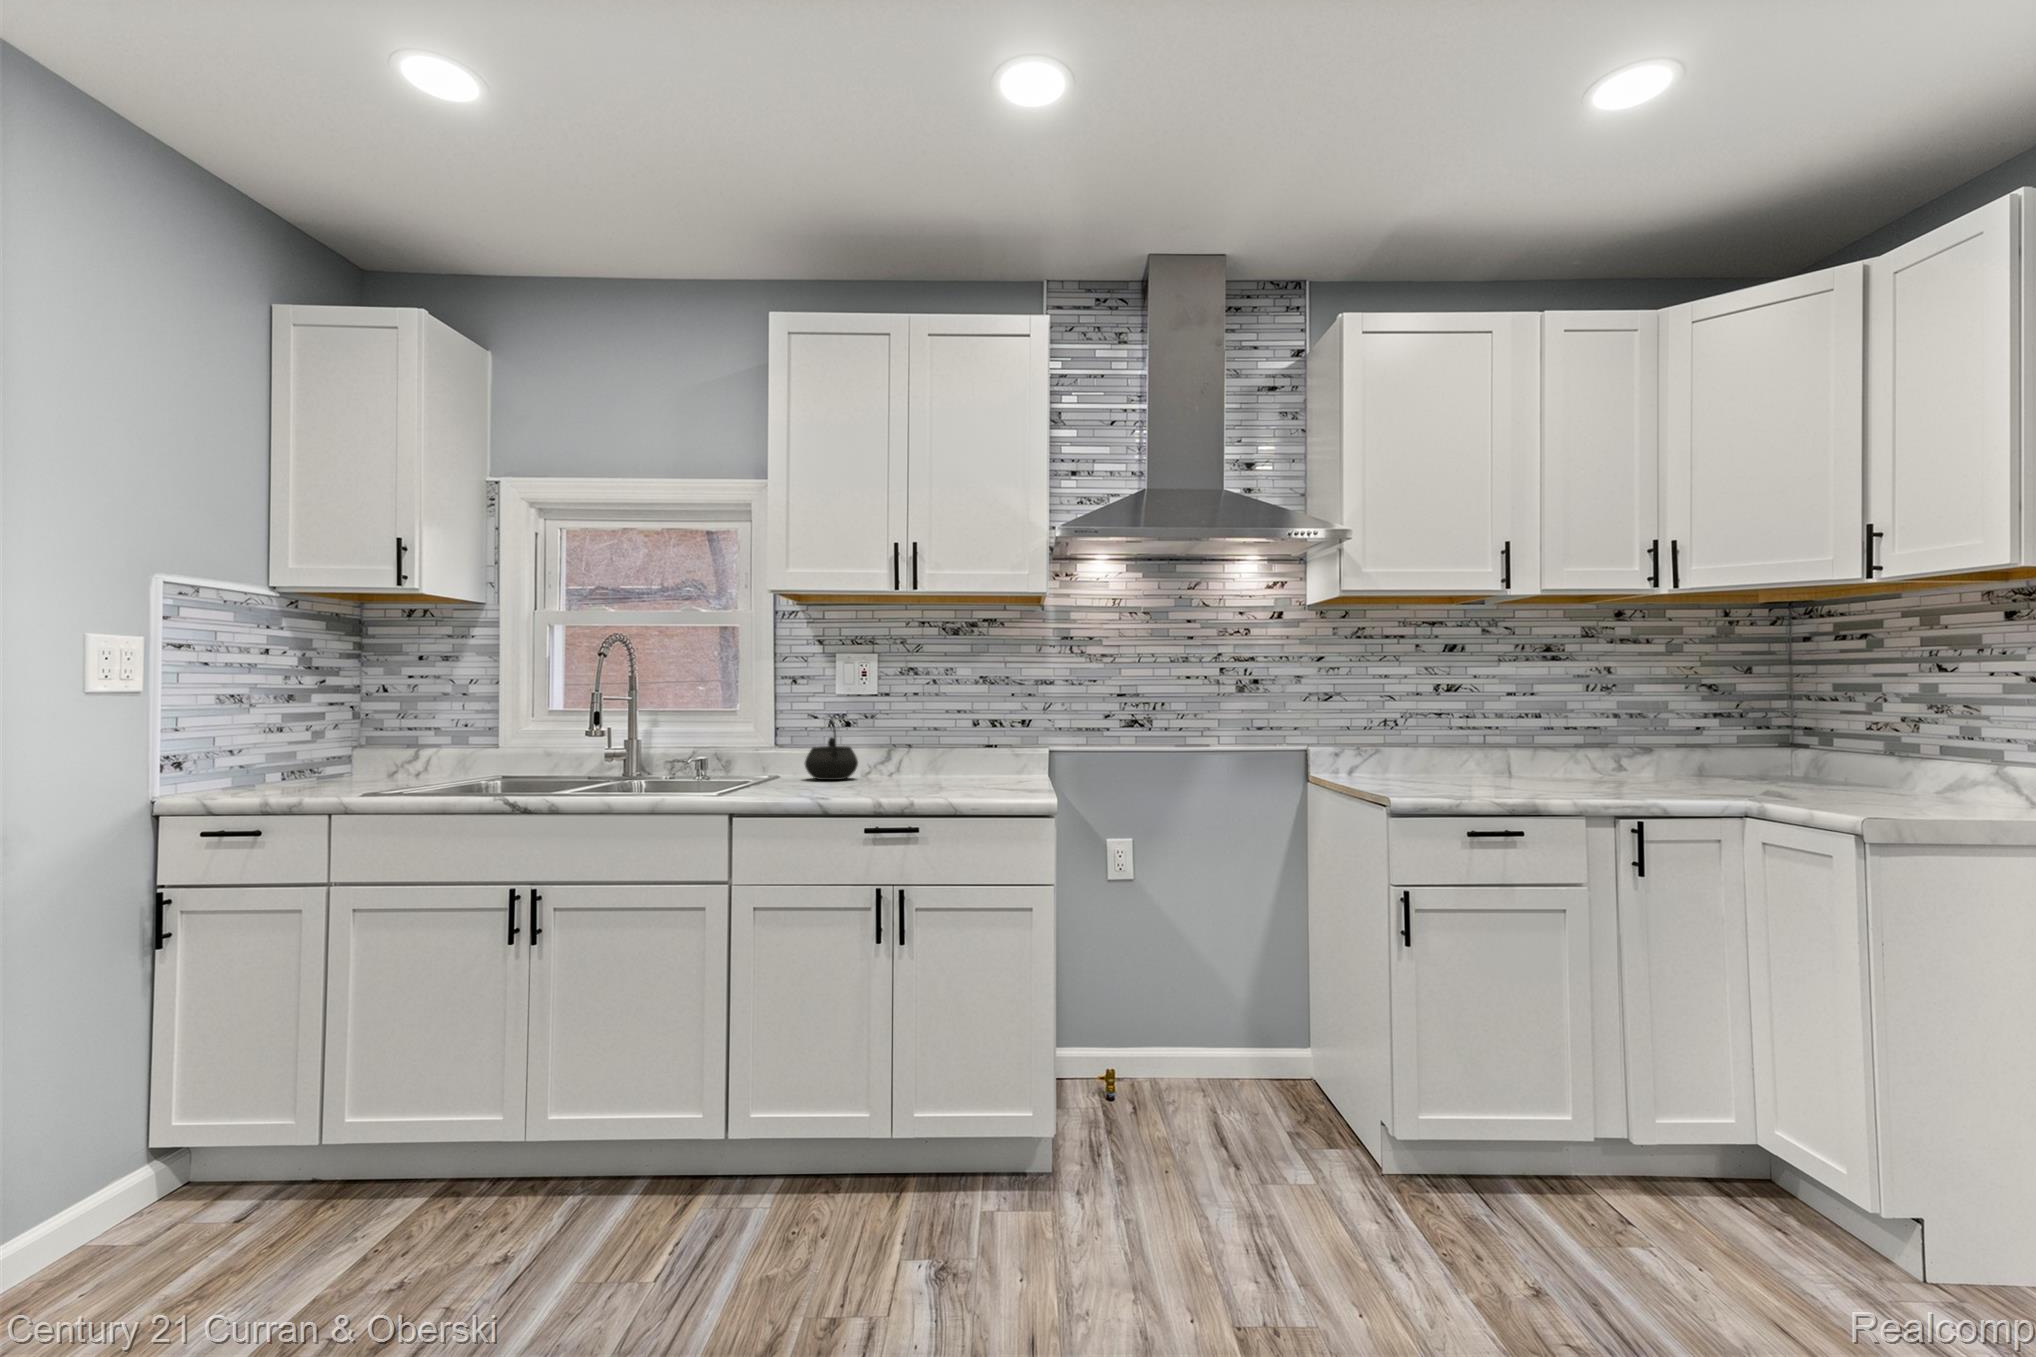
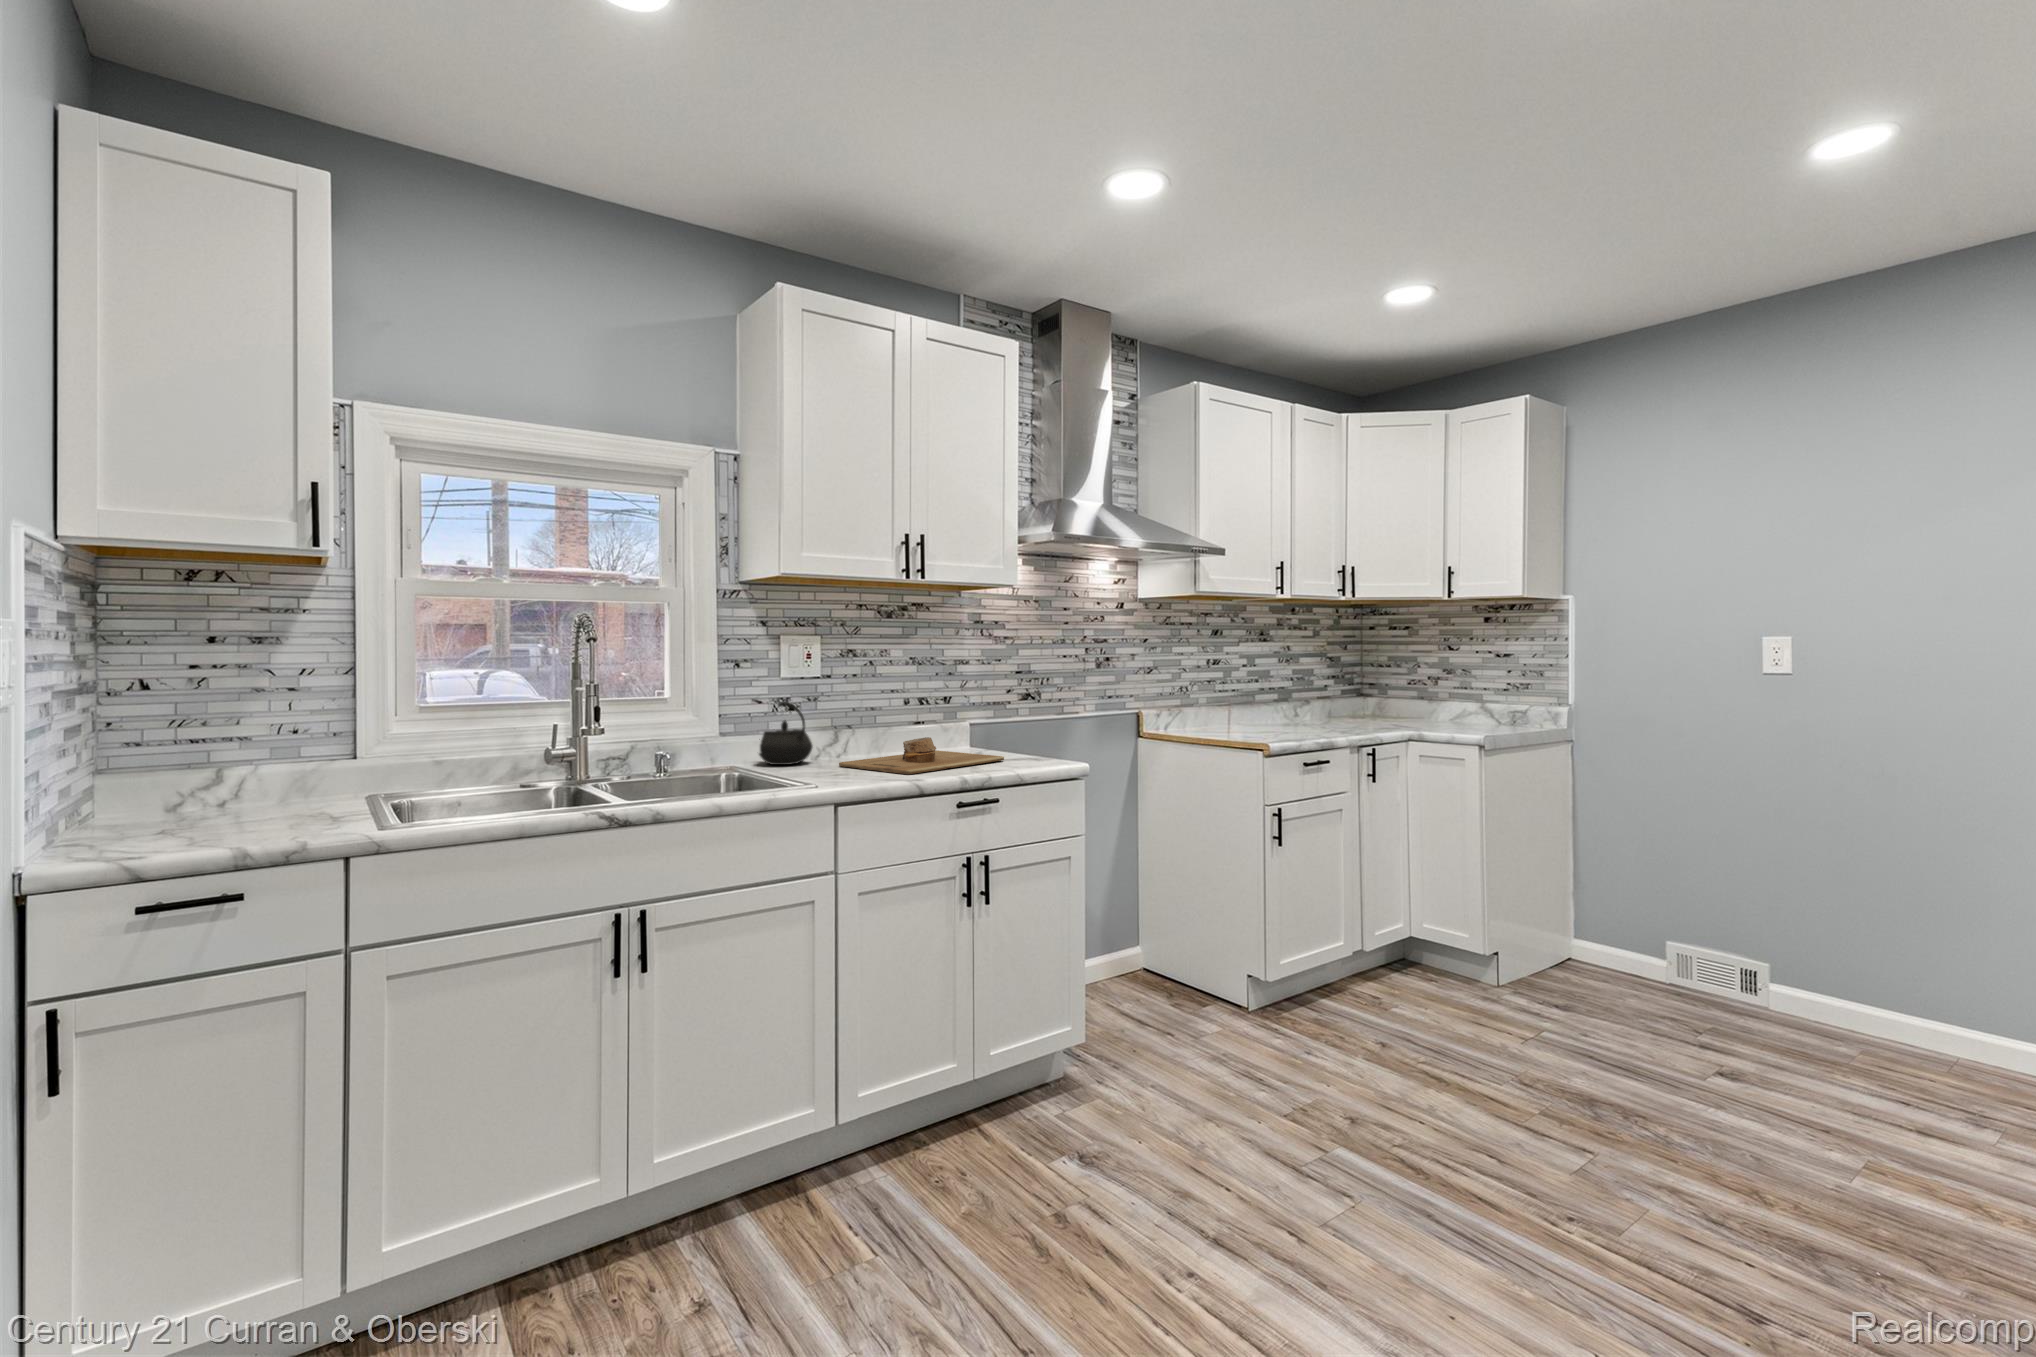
cutting board: none [853,760,1010,794] -> present [839,737,1004,775]

